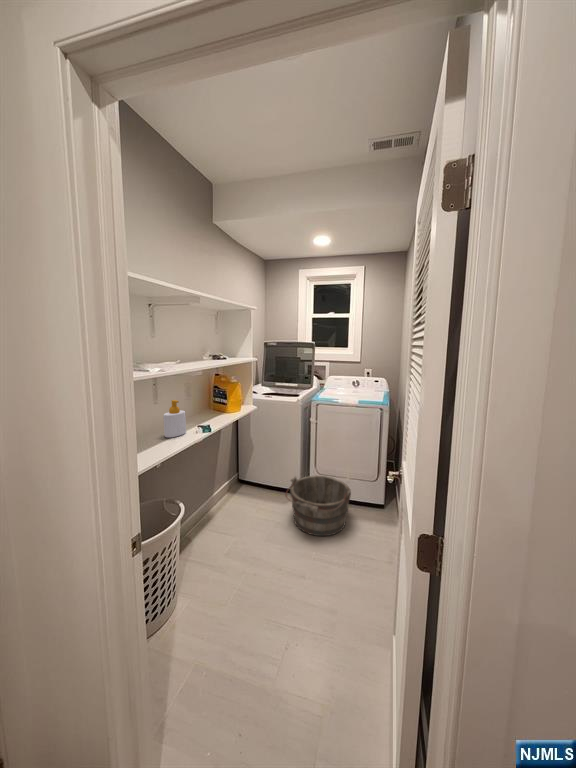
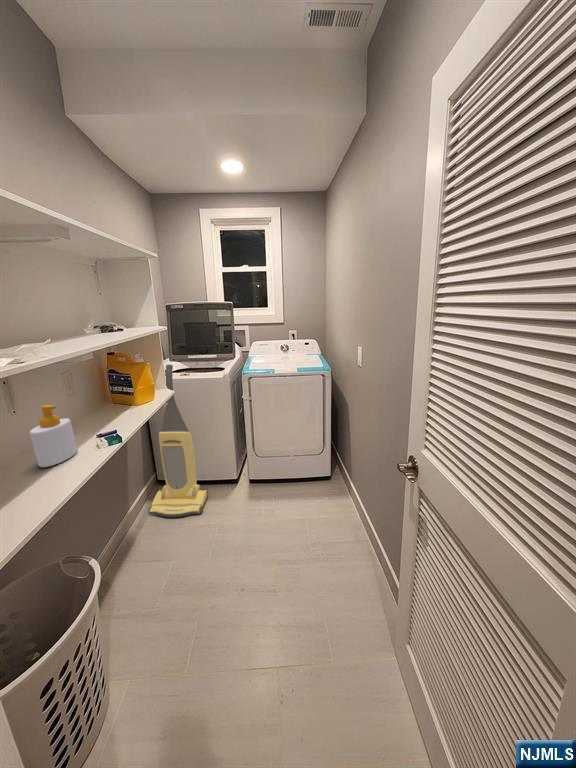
vacuum cleaner: none [228,387,274,510] -> present [148,365,208,517]
bucket: present [286,476,351,536] -> none [228,459,303,531]

